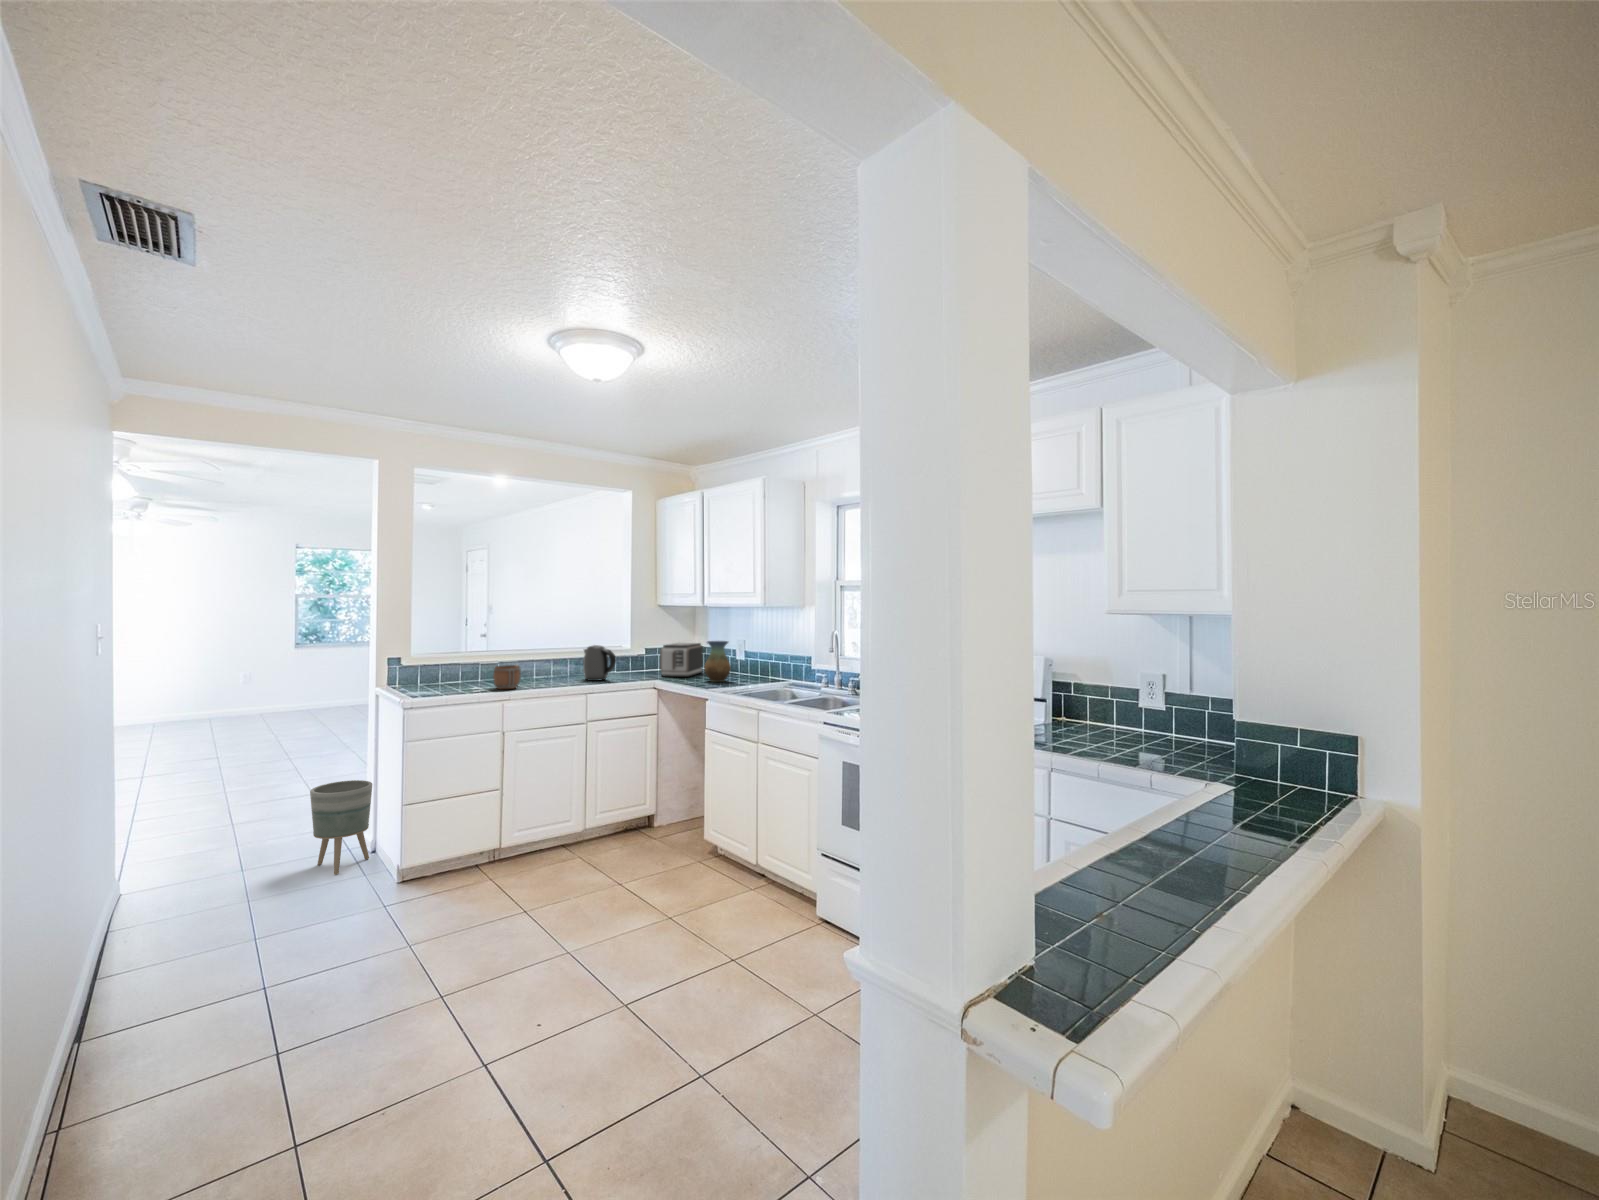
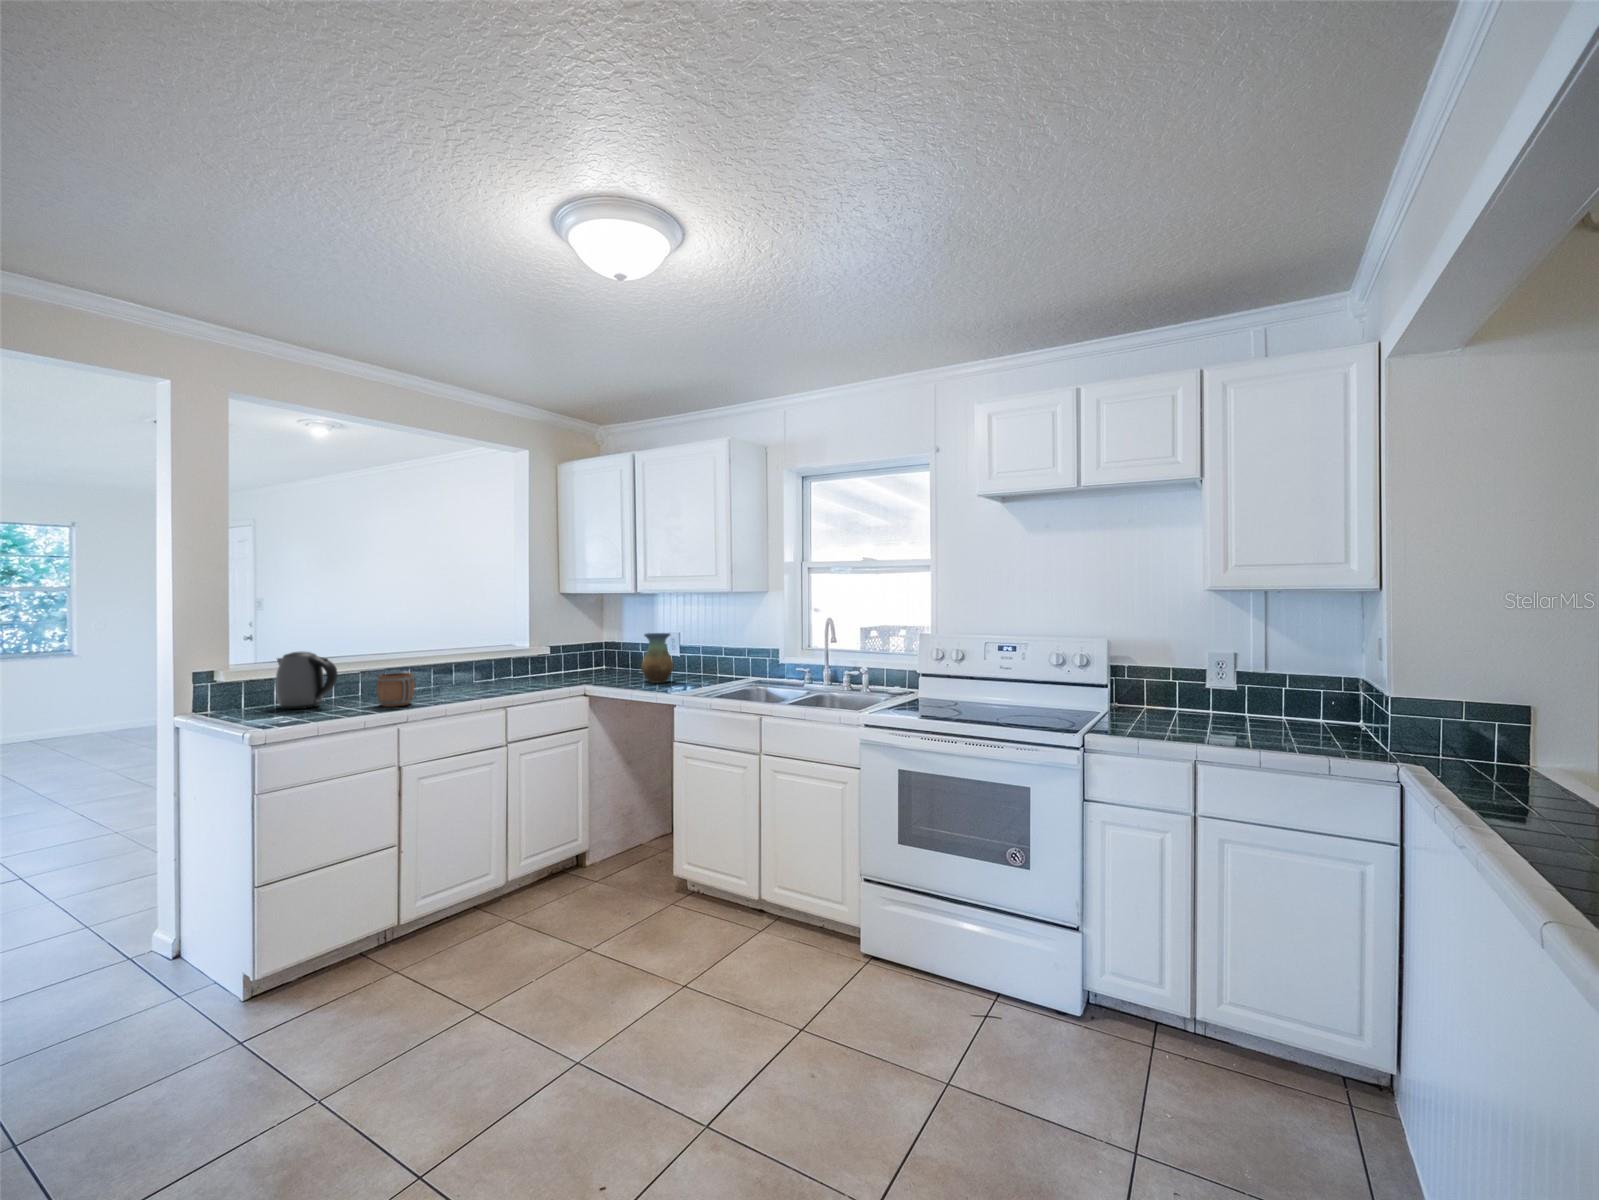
toaster: present [660,642,703,677] -> none [578,637,623,679]
kettle: present [583,645,616,681] -> present [276,652,338,709]
planter: present [310,780,372,874] -> none [69,856,180,1008]

